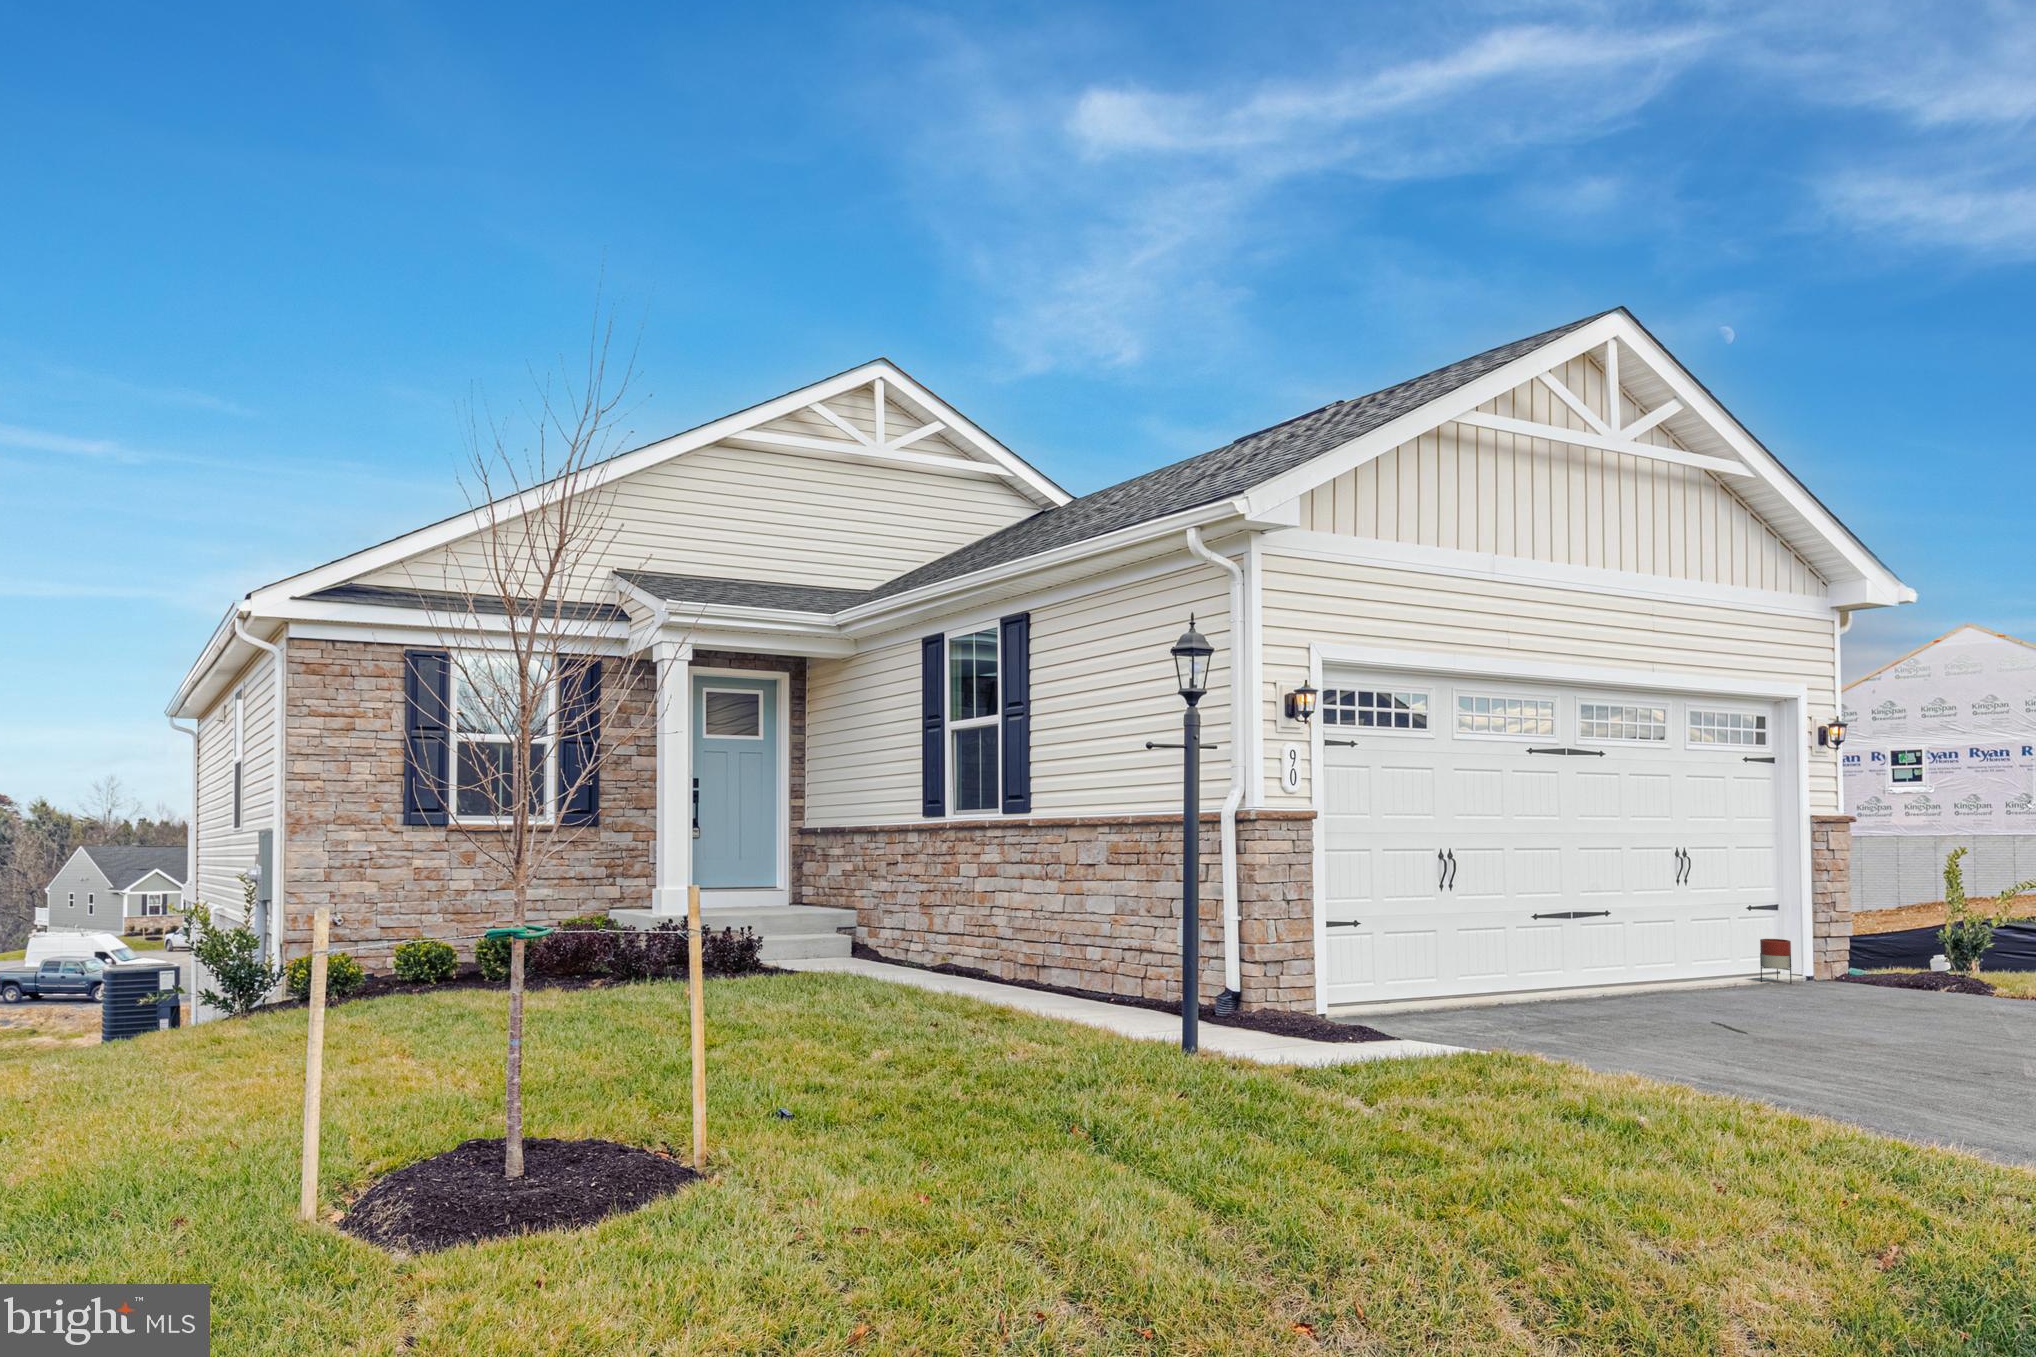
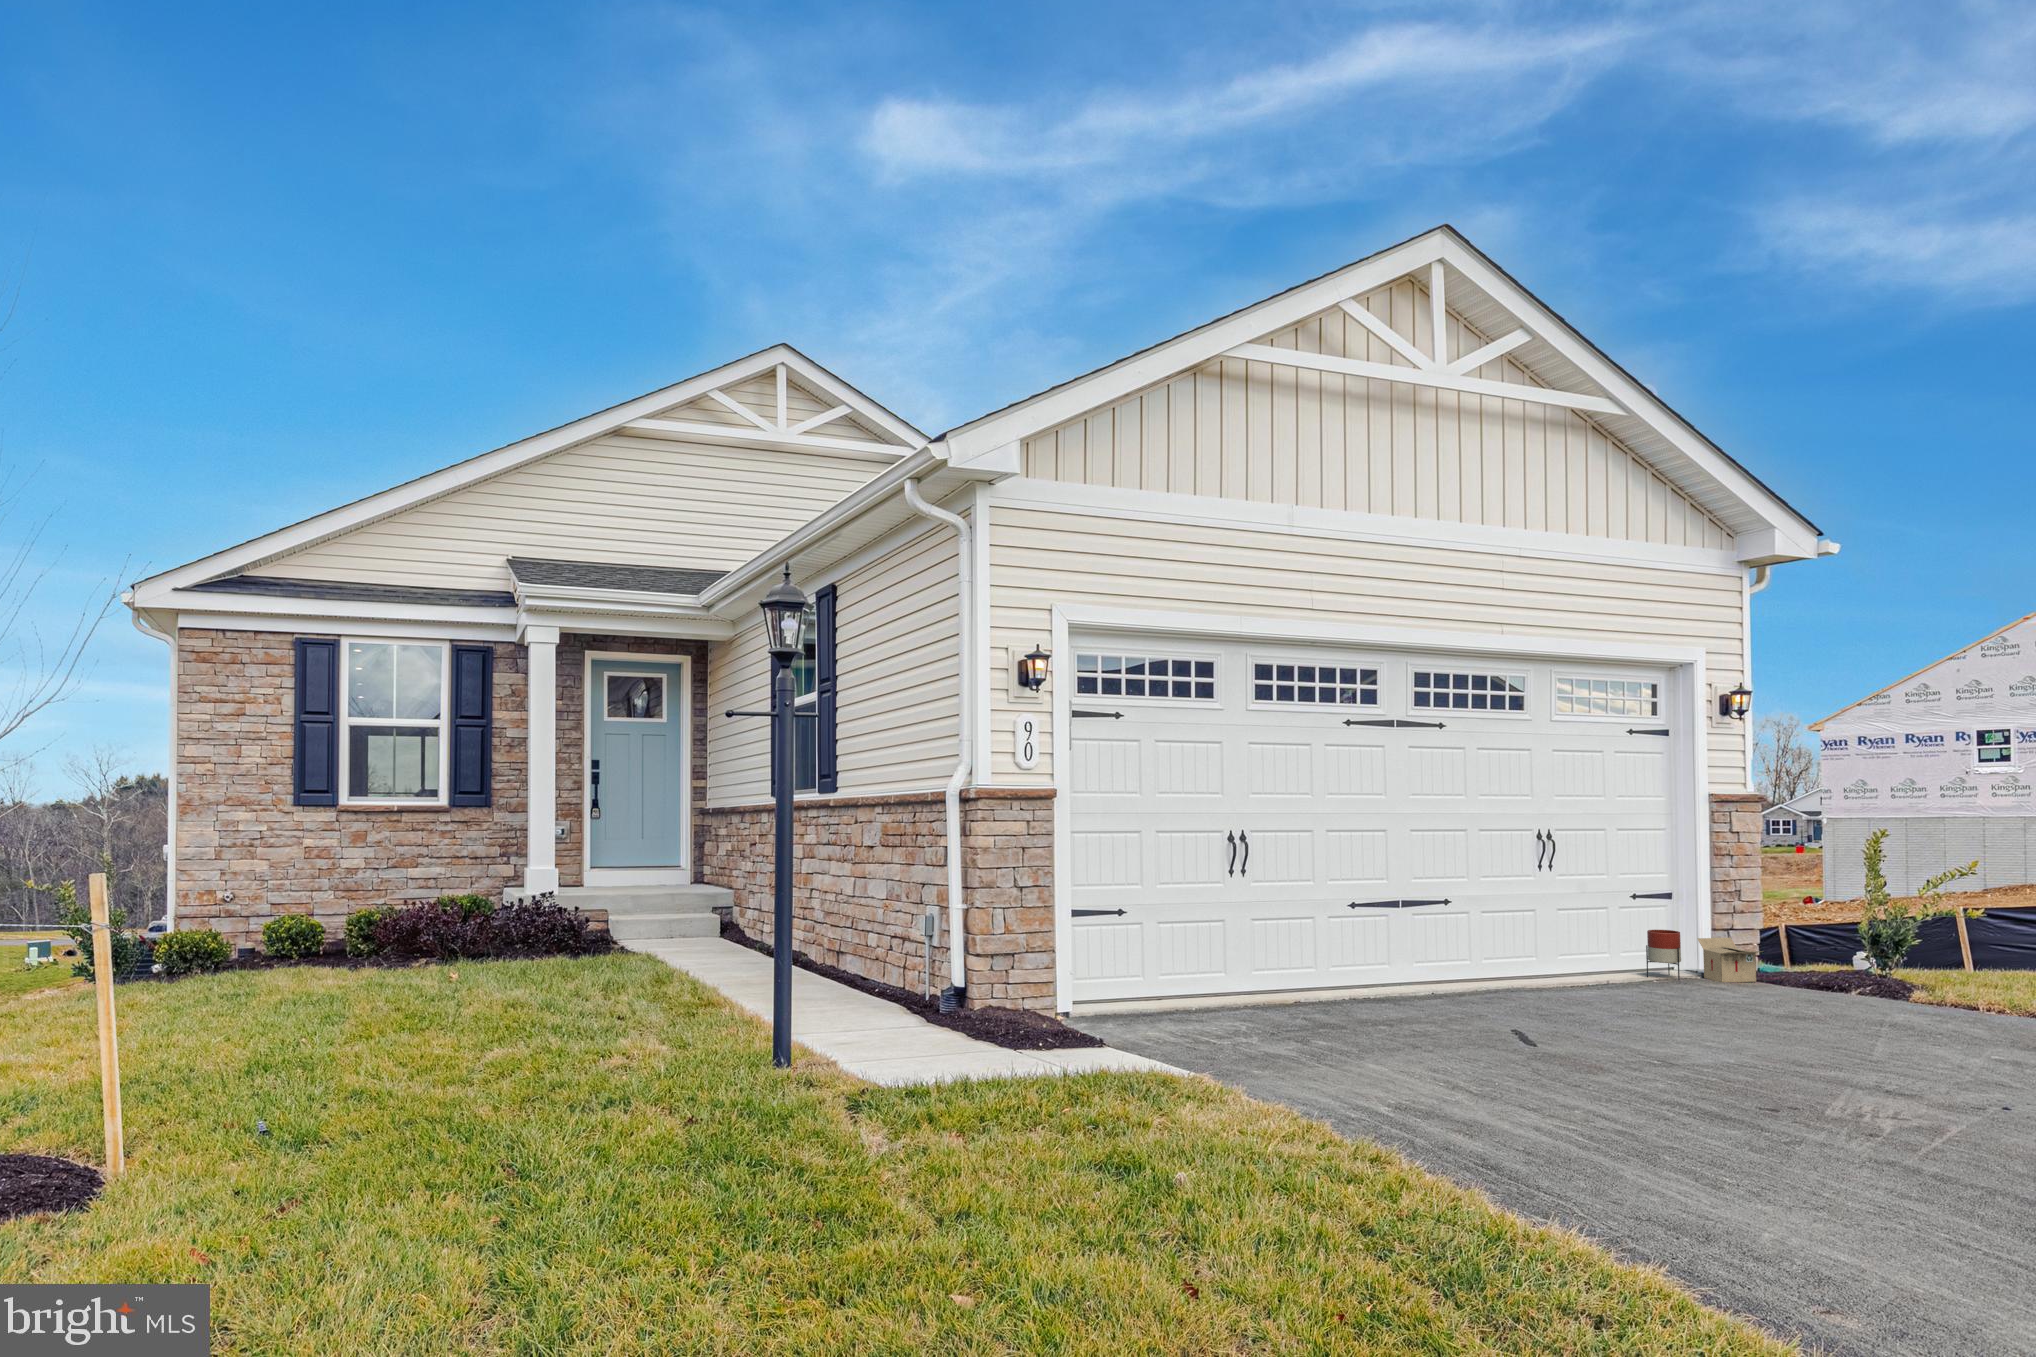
cardboard box: none [1801,945,1865,986] -> present [1698,938,1762,983]

